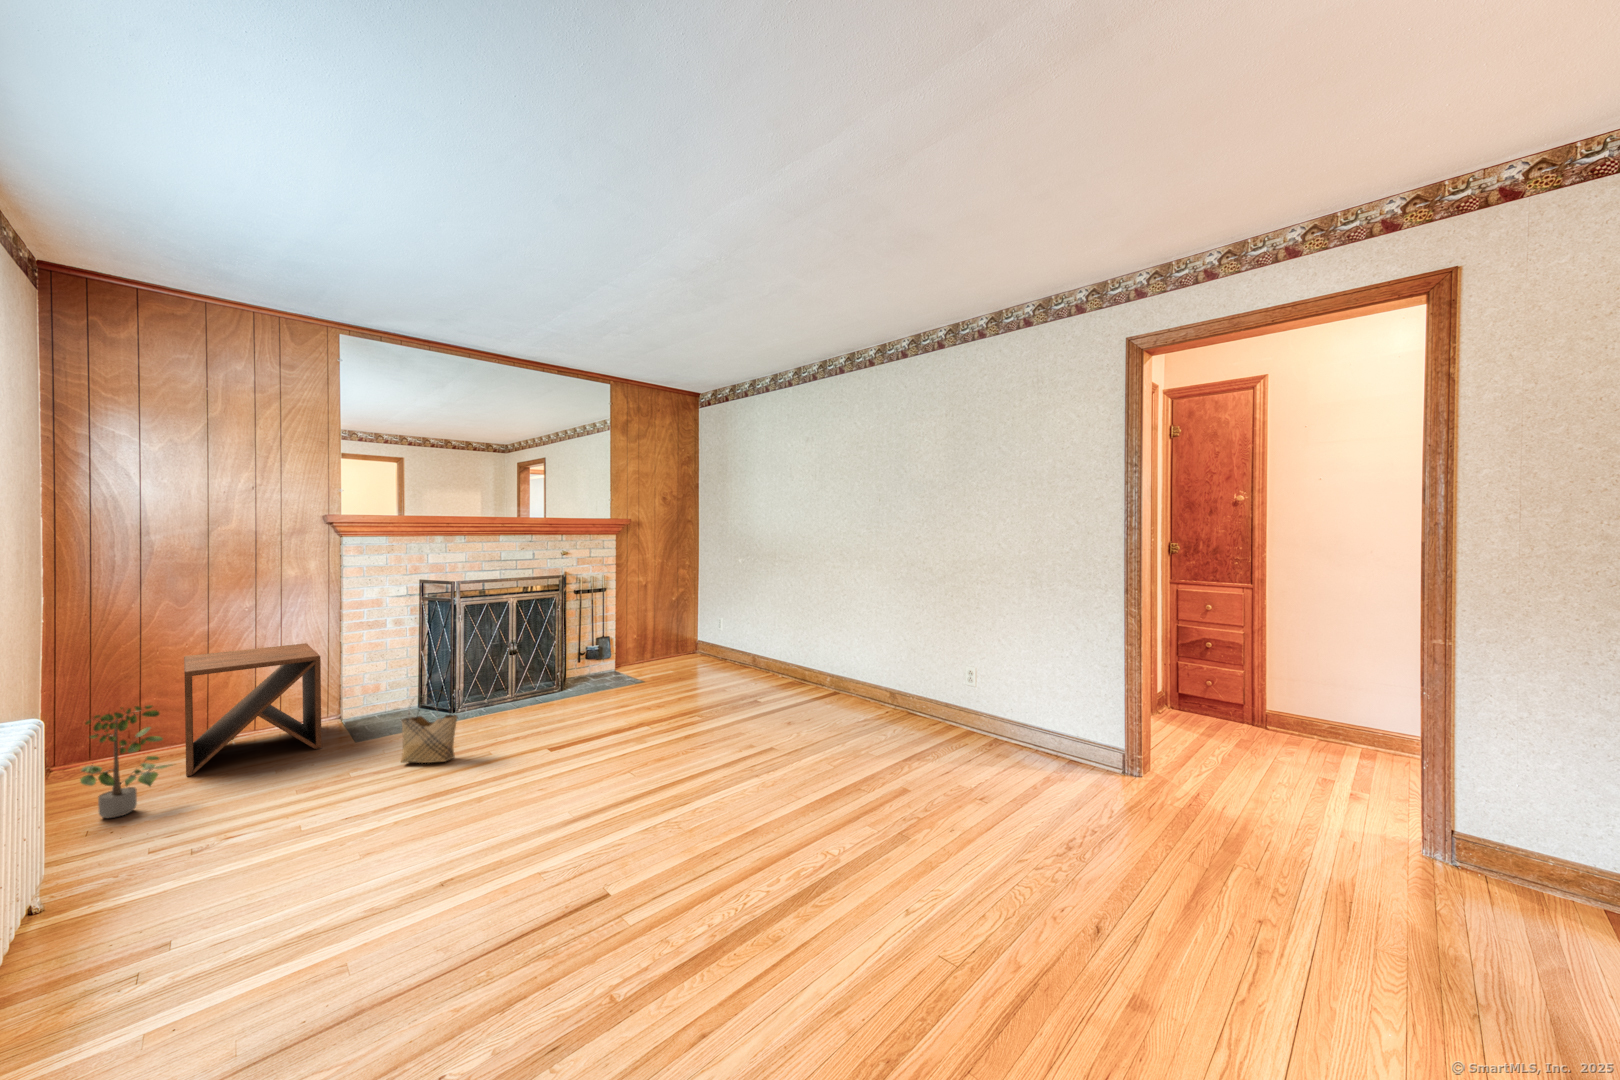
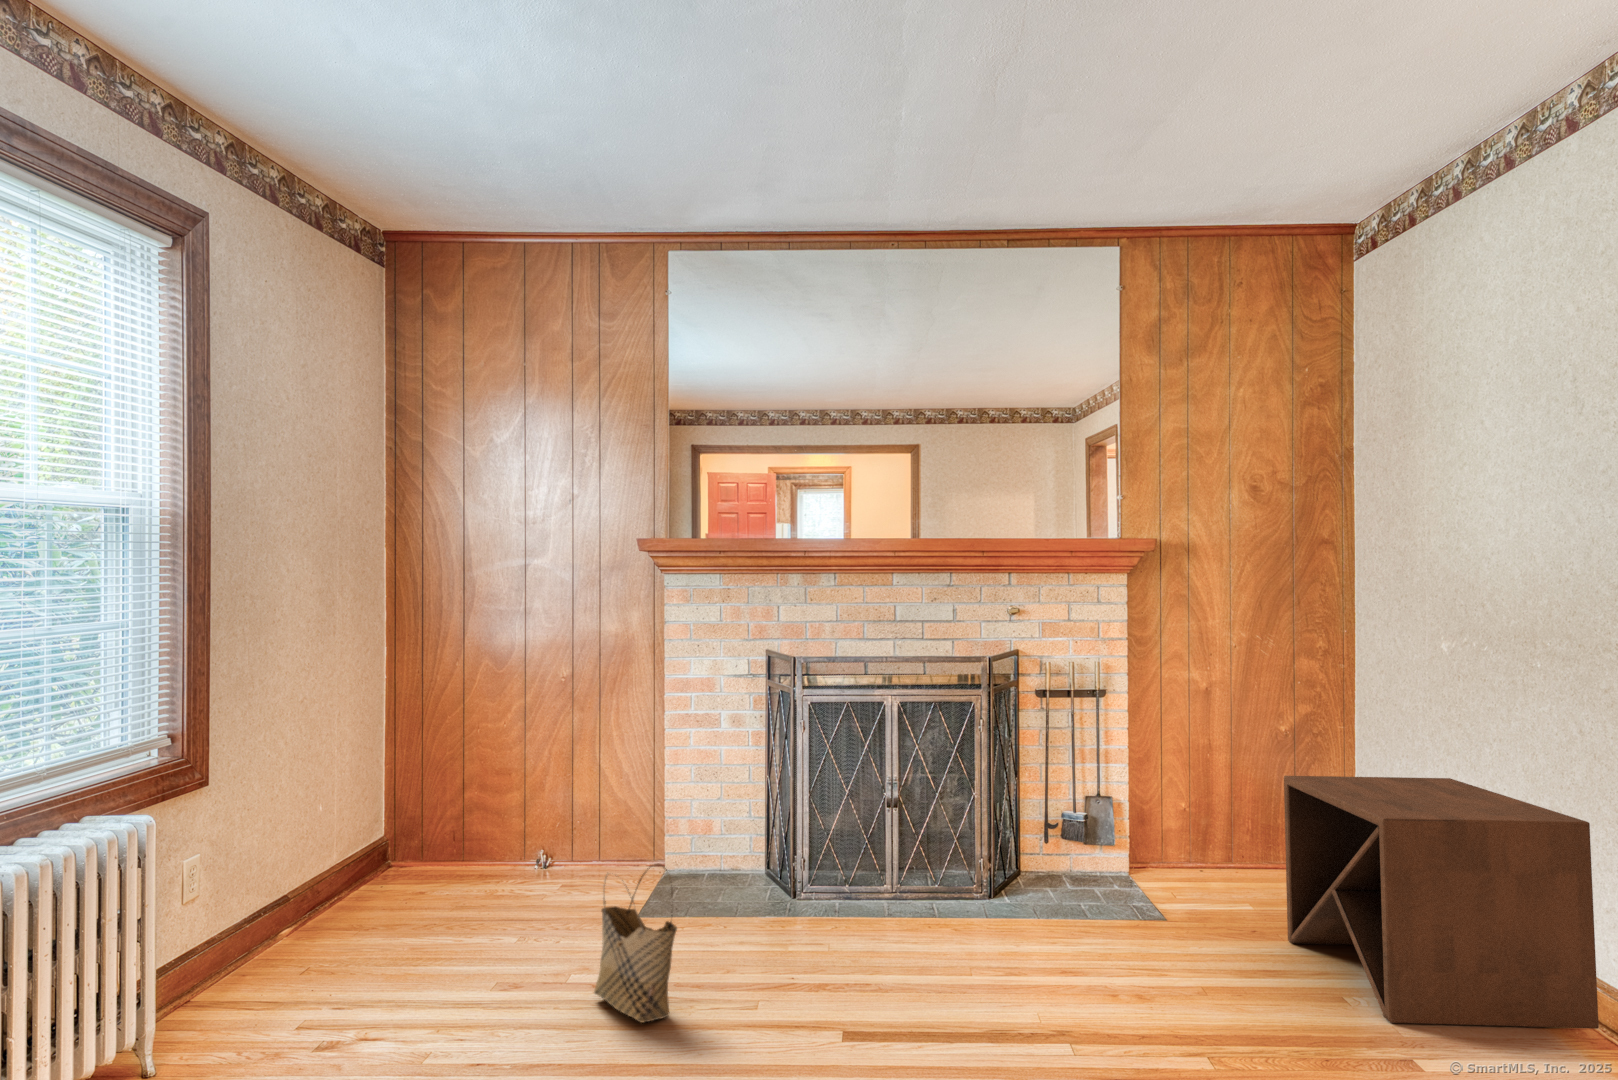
side table: present [184,643,322,776] -> present [1284,776,1599,1029]
potted plant: present [80,705,171,818] -> none [262,797,363,957]

